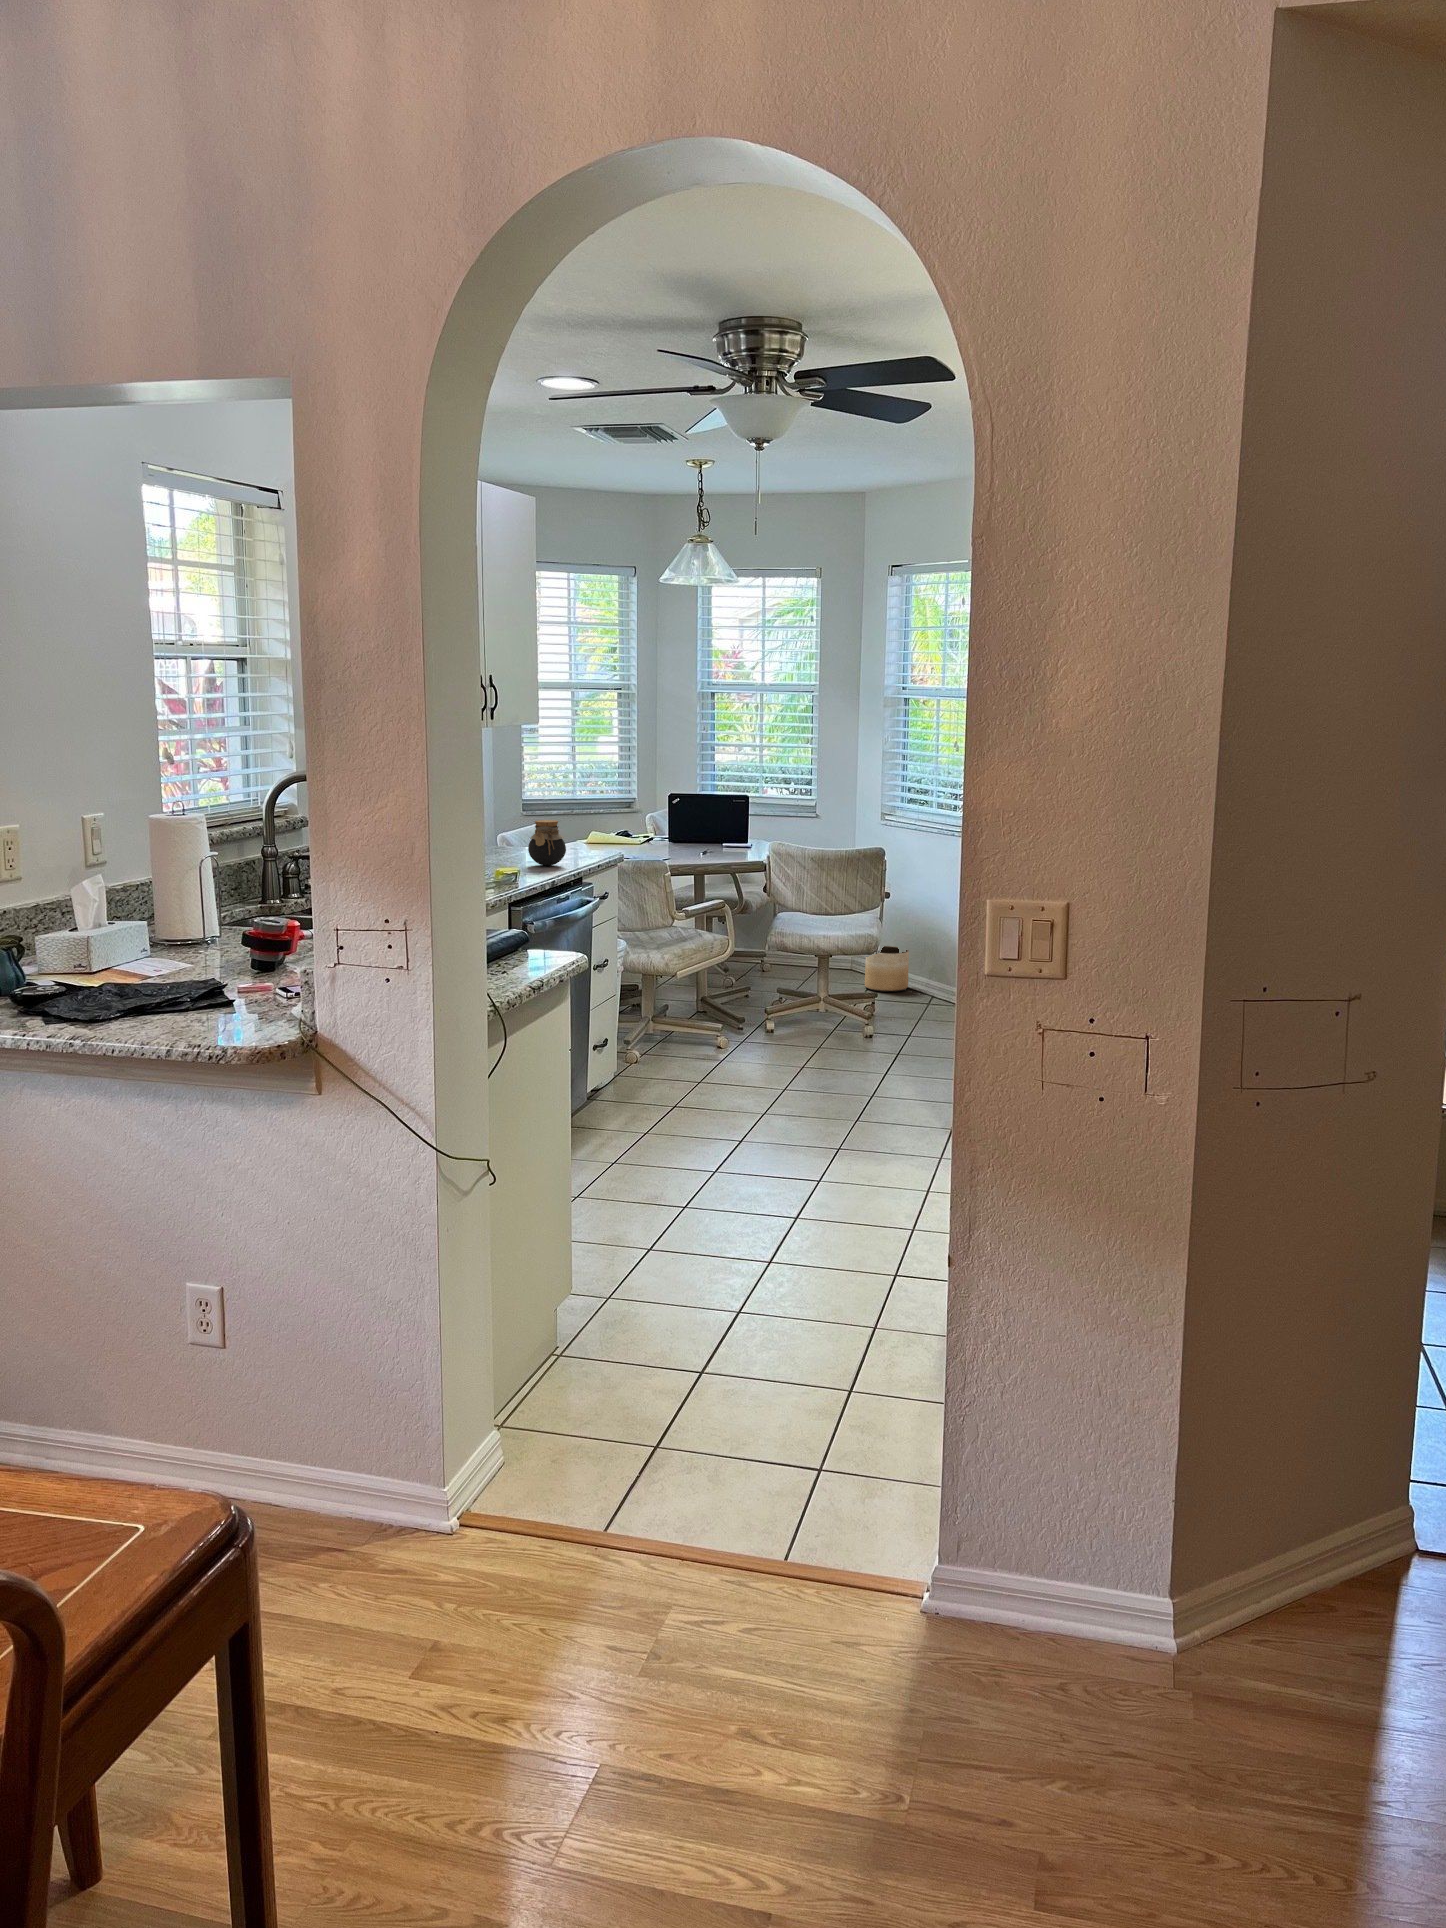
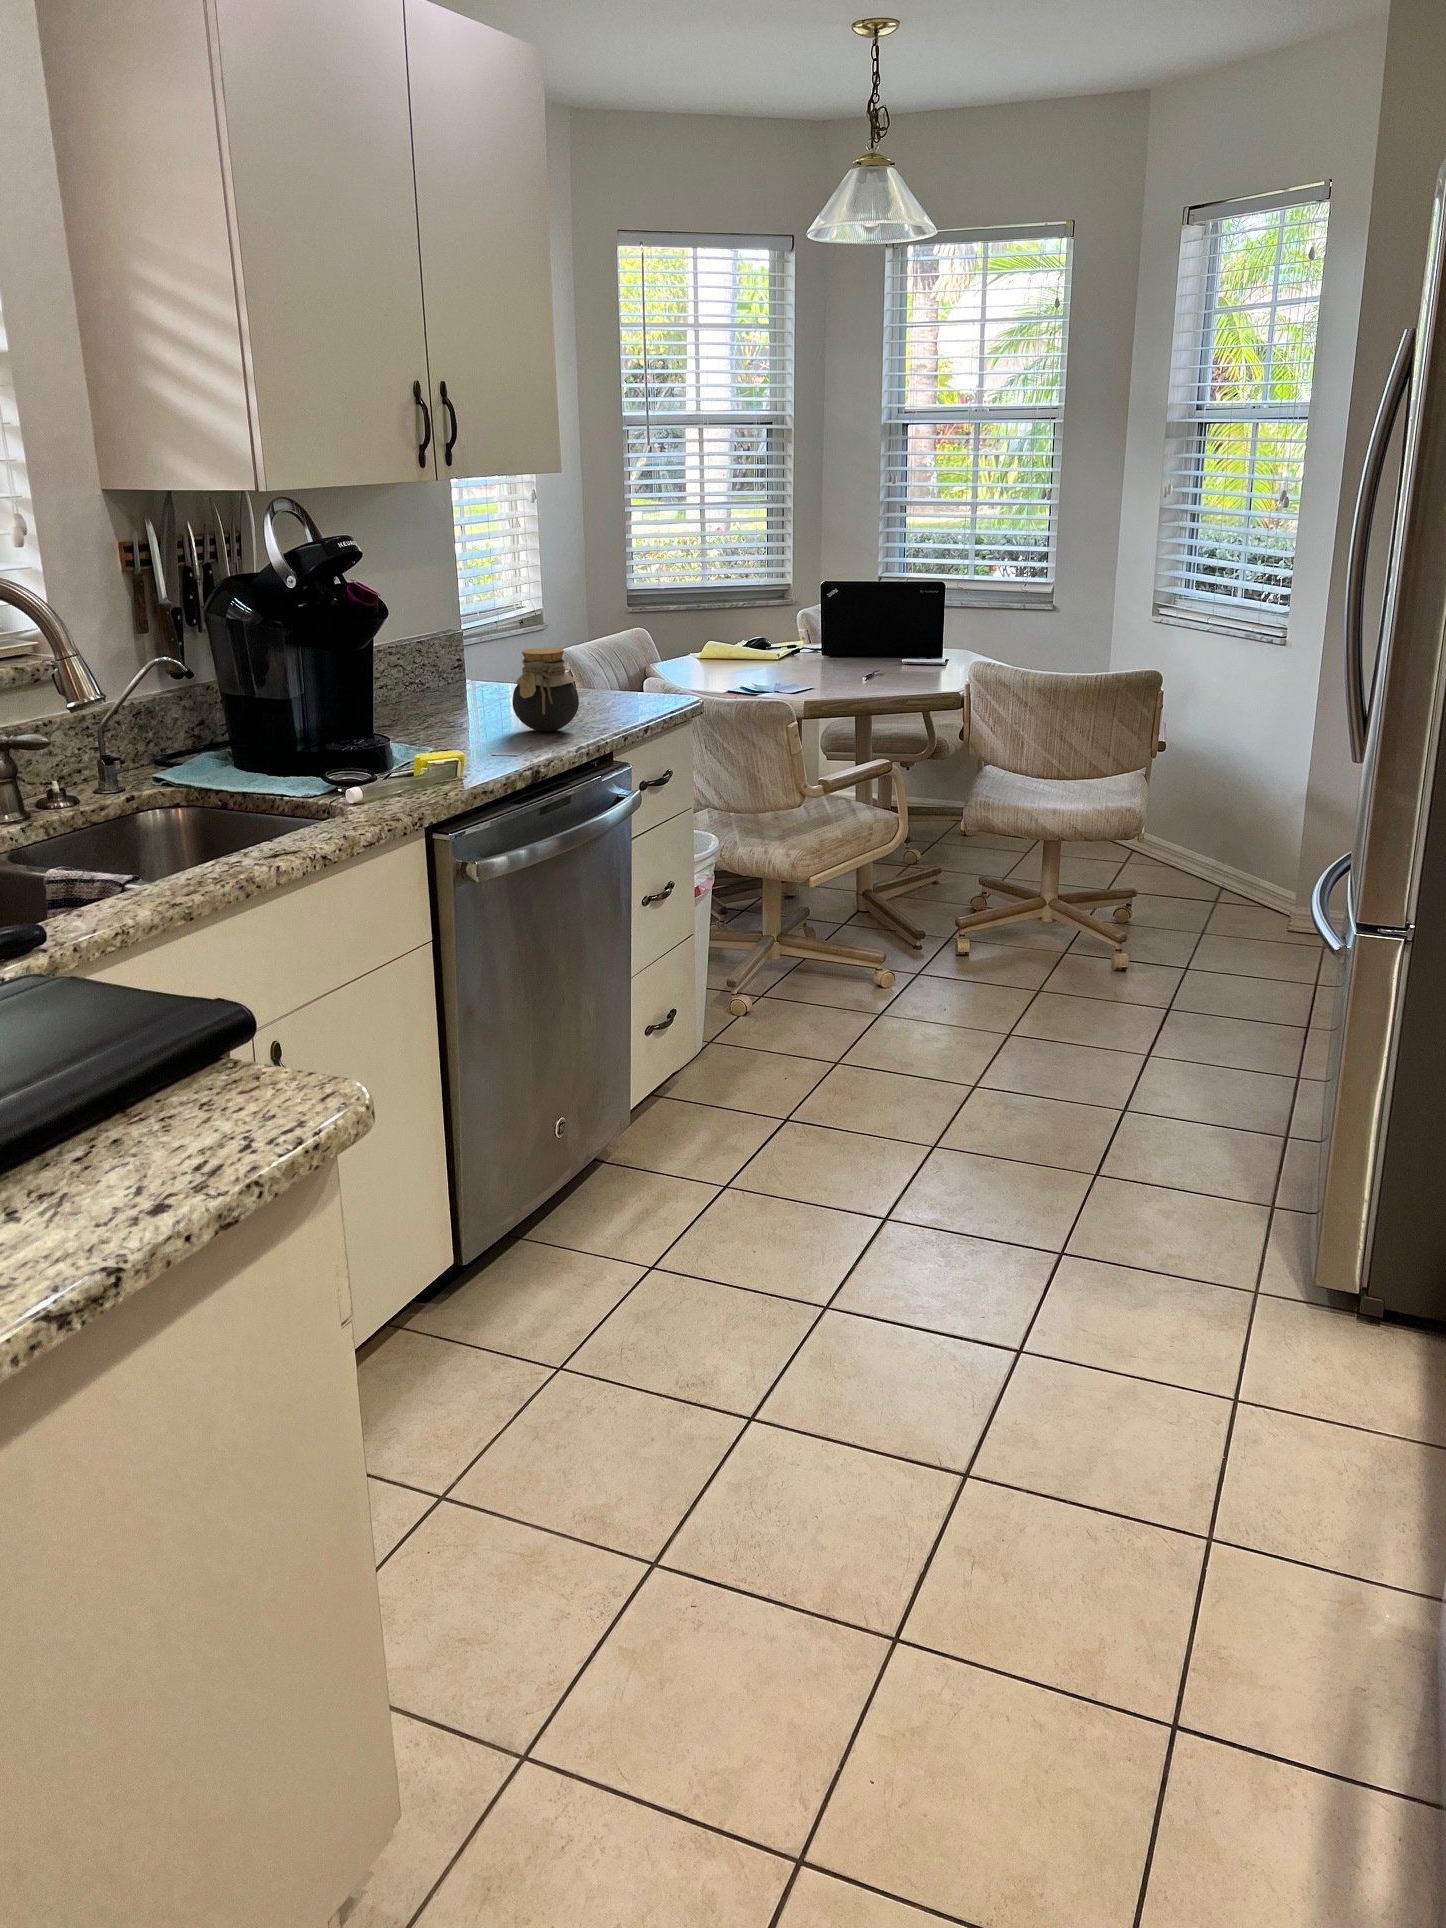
planter: present [865,946,909,992] -> none [1116,806,1186,877]

